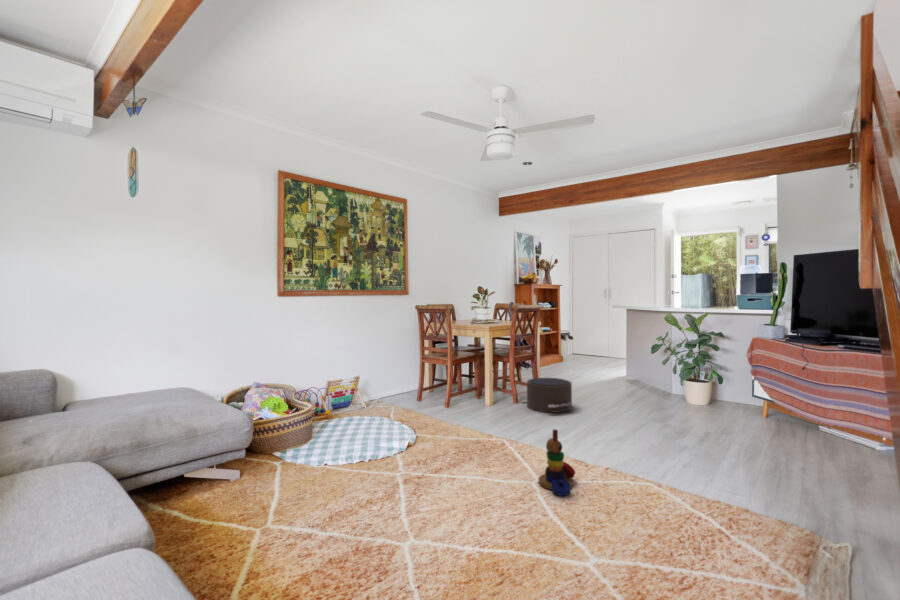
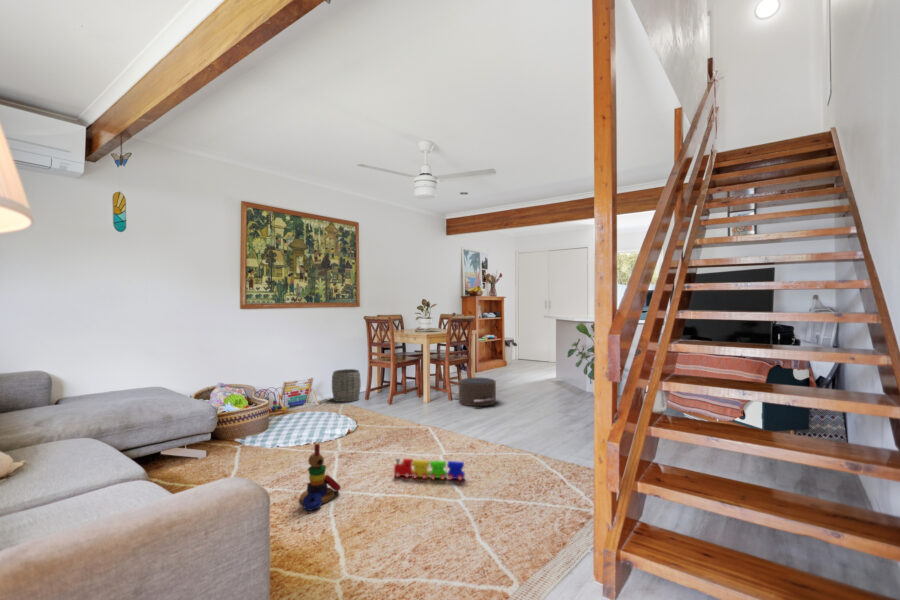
woven basket: none [379,366,412,404] -> present [332,369,361,402]
stacking toy: present [539,429,575,496] -> present [300,444,341,510]
toy train: none [482,491,579,526] -> present [394,458,465,480]

